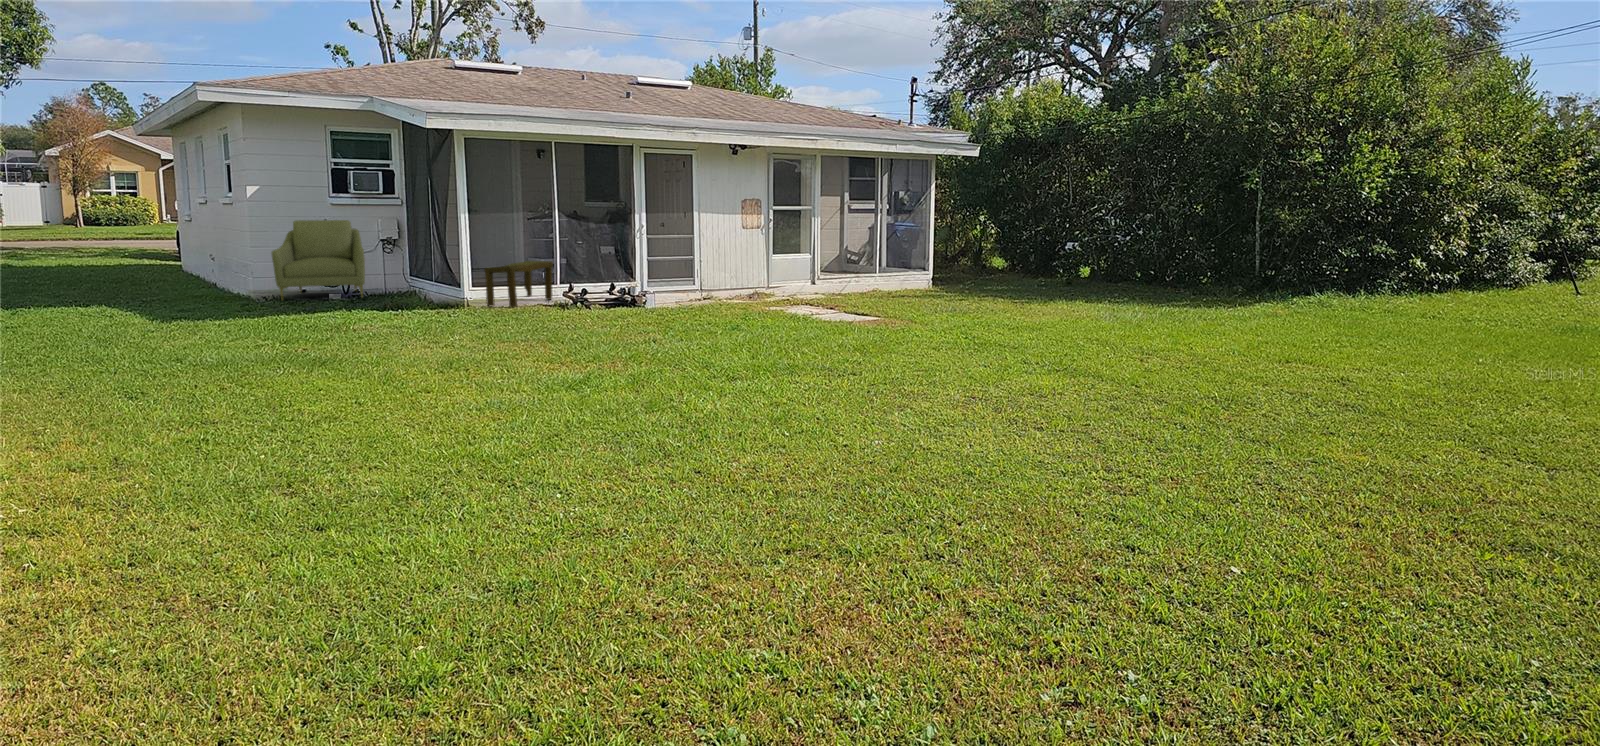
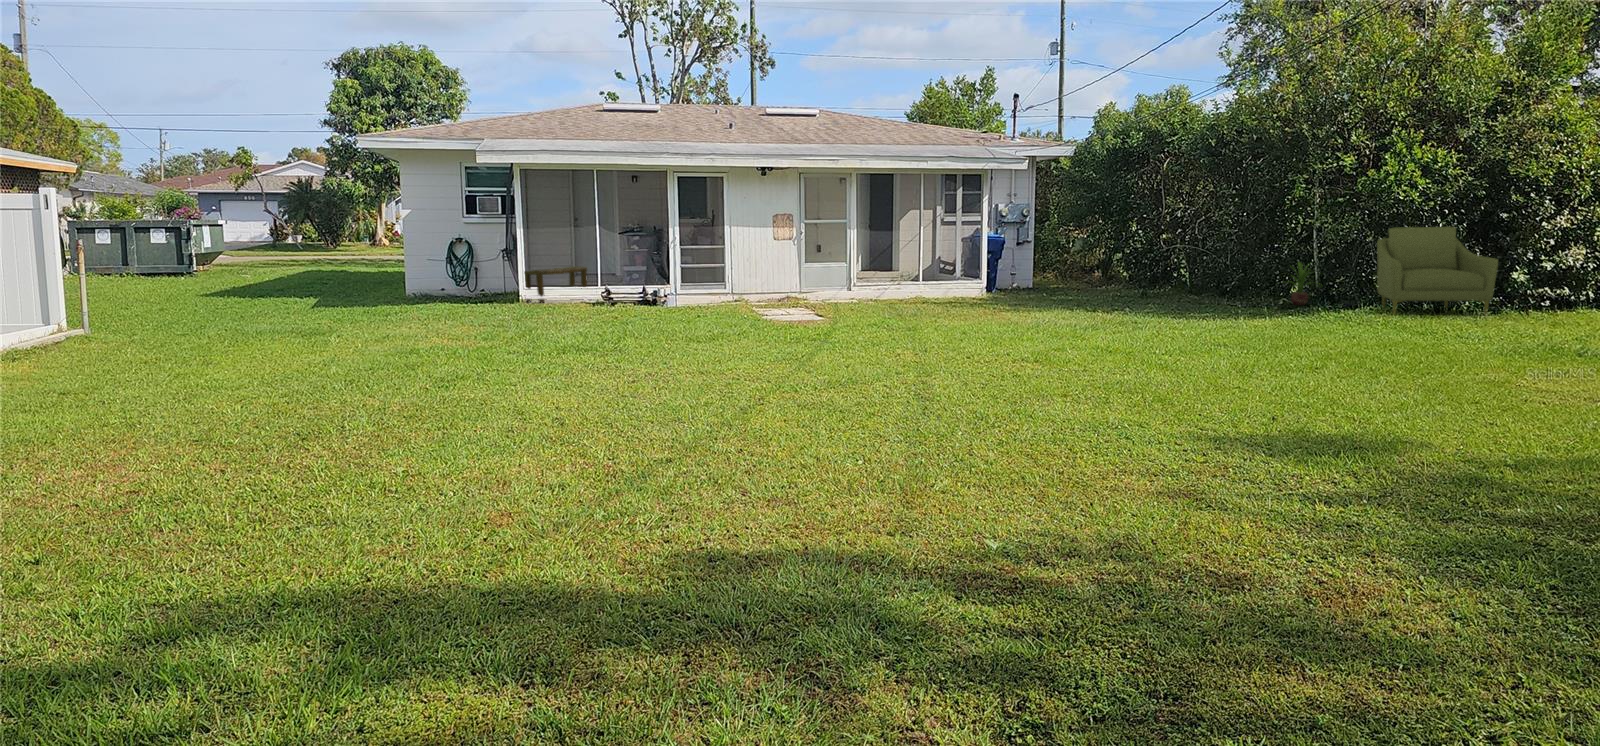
chair: present [272,220,365,300] -> present [1377,227,1498,315]
decorative plant: none [1249,254,1295,294] -> present [1291,262,1311,305]

